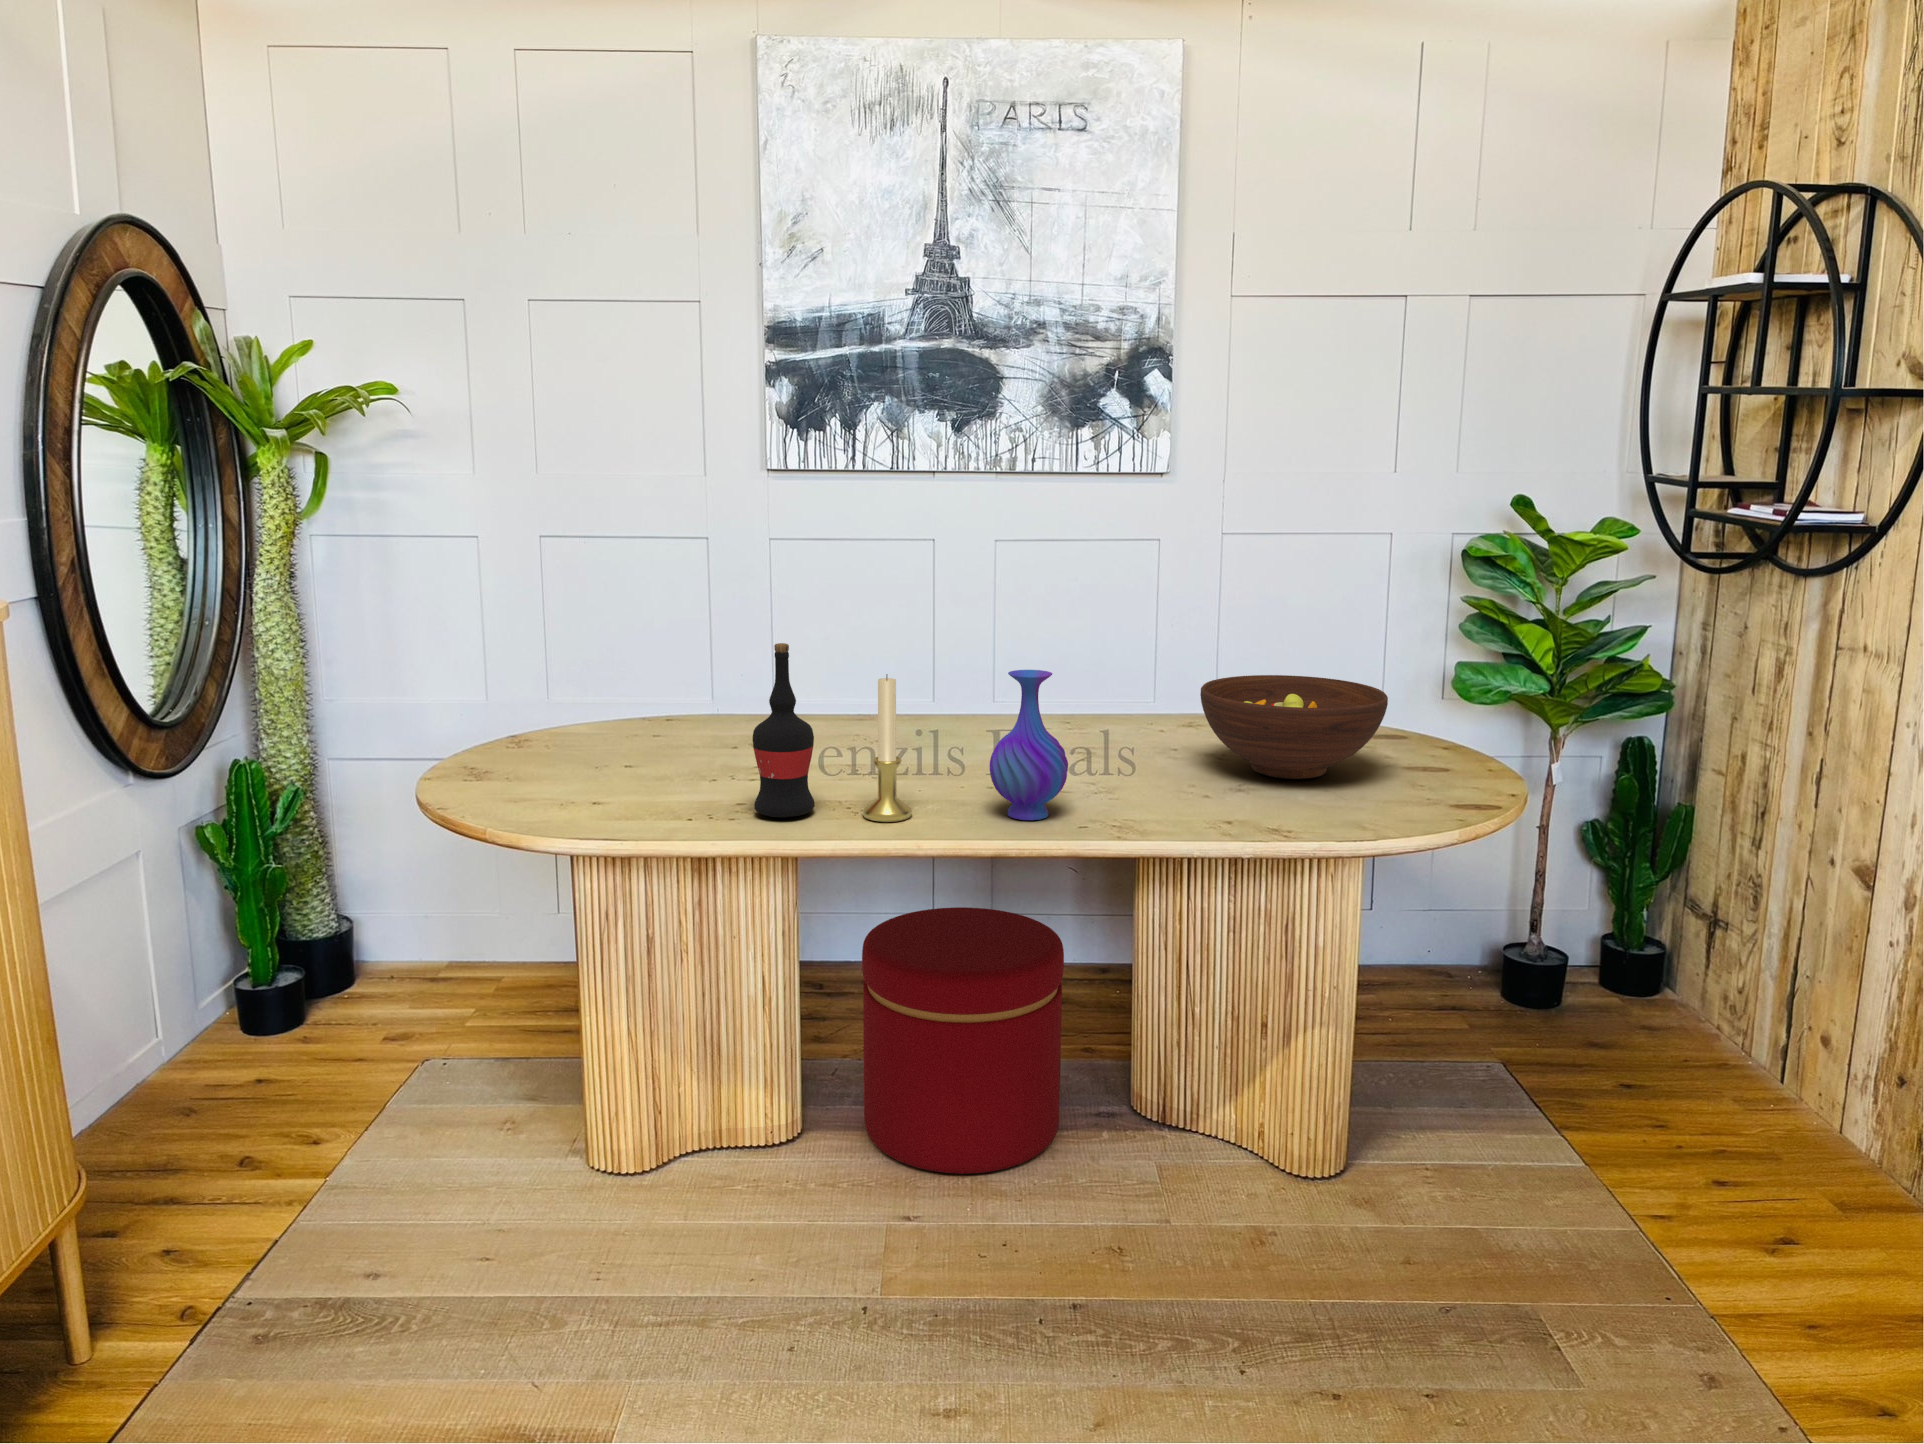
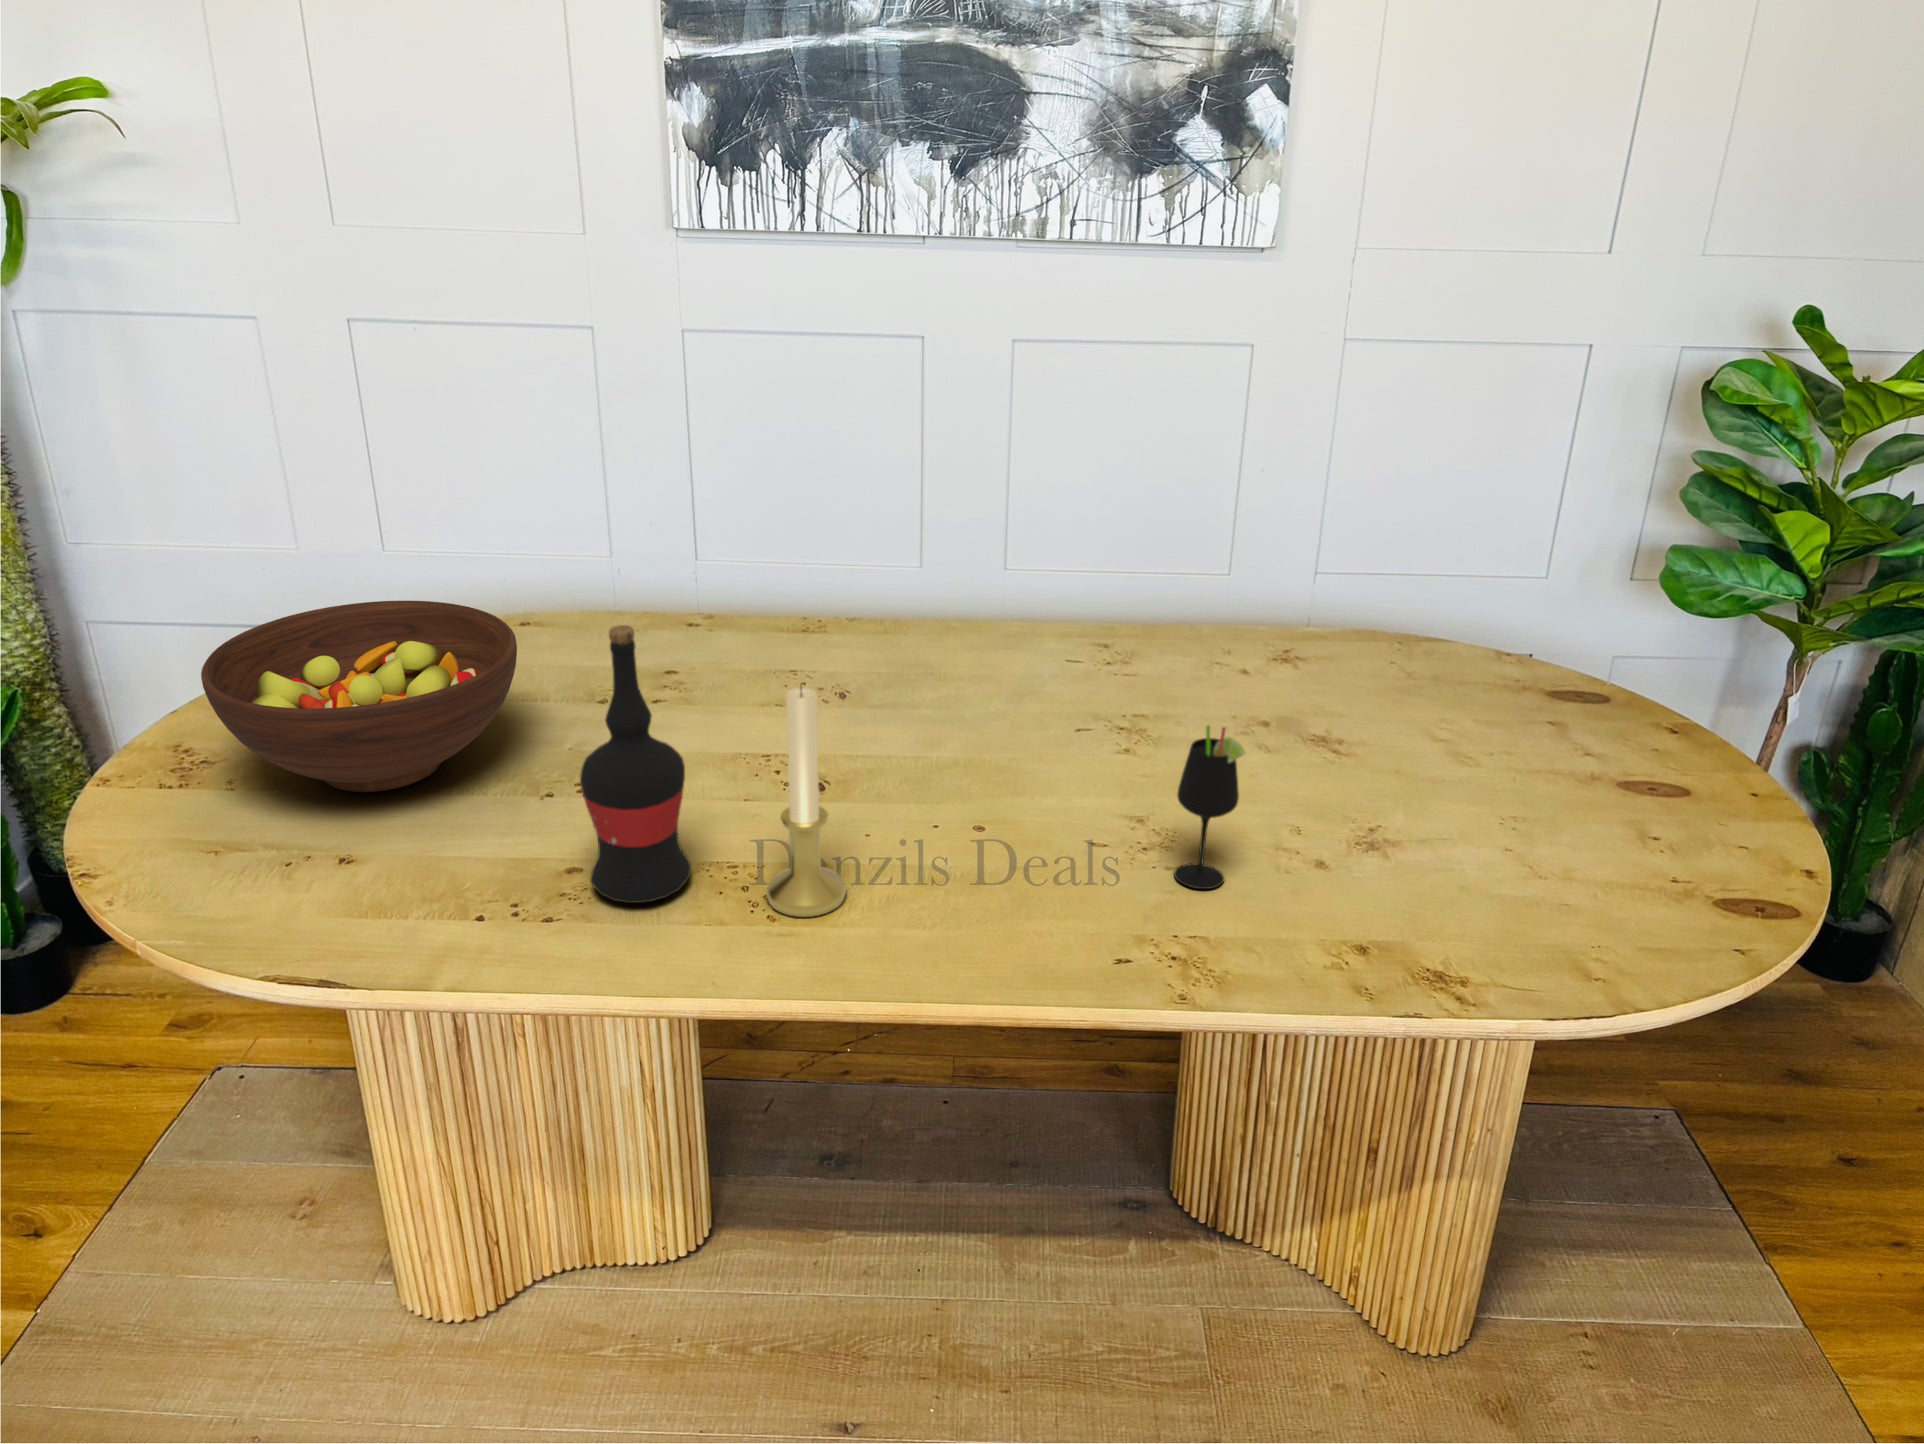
vase: present [990,670,1068,820] -> none [973,673,1102,918]
fruit bowl: present [1200,675,1388,779] -> present [201,601,517,792]
wine glass: none [1114,699,1153,810] -> present [1174,726,1246,889]
ottoman: present [862,907,1064,1174] -> none [789,924,1084,1329]

